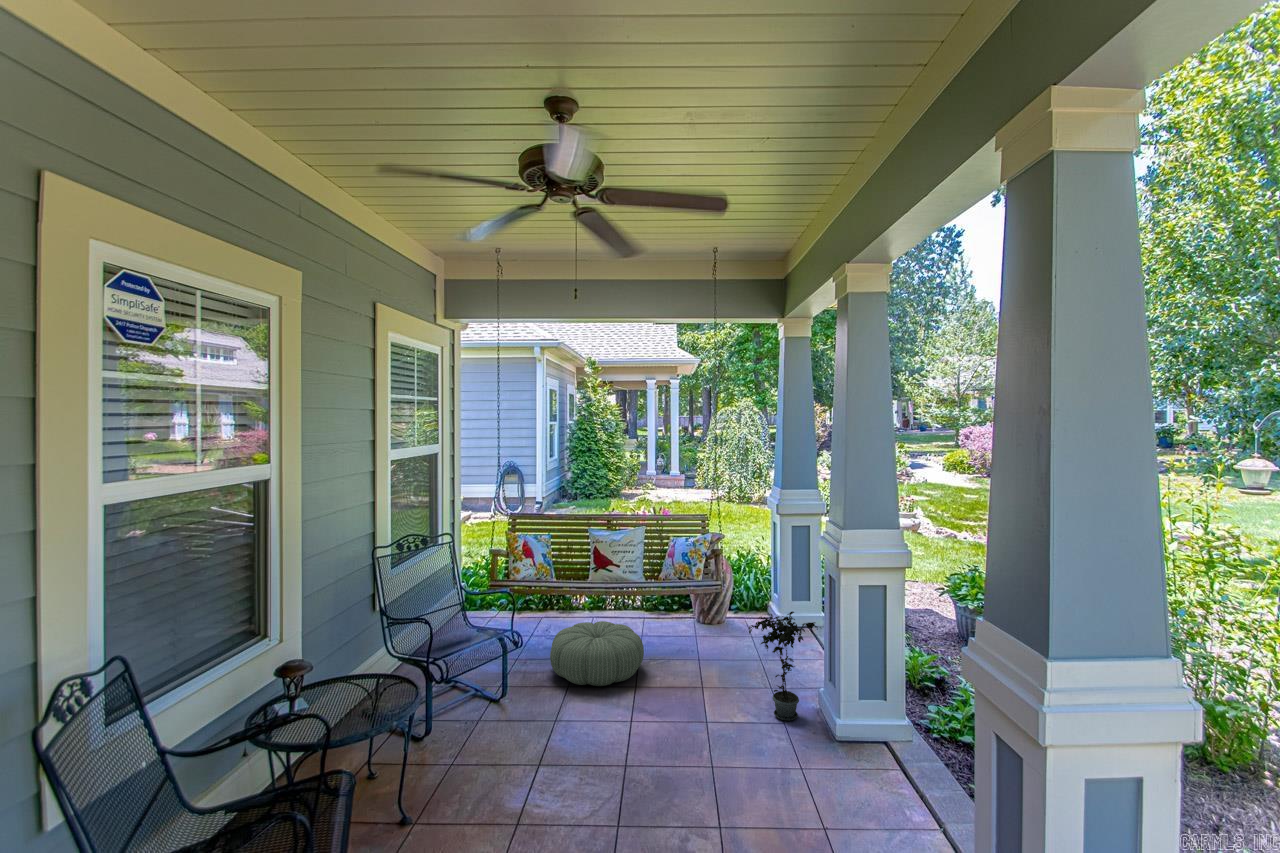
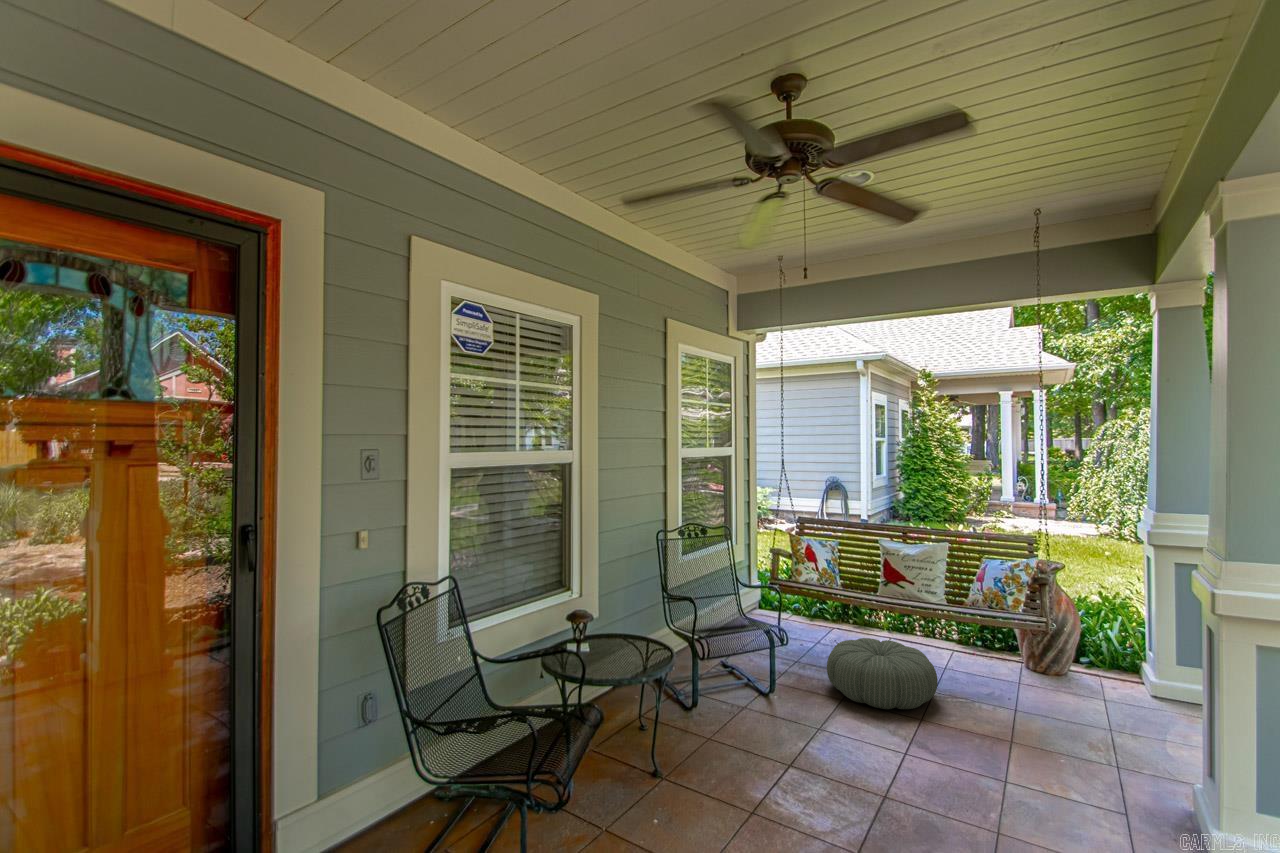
potted plant: present [749,611,818,721] -> none [1065,661,1191,812]

